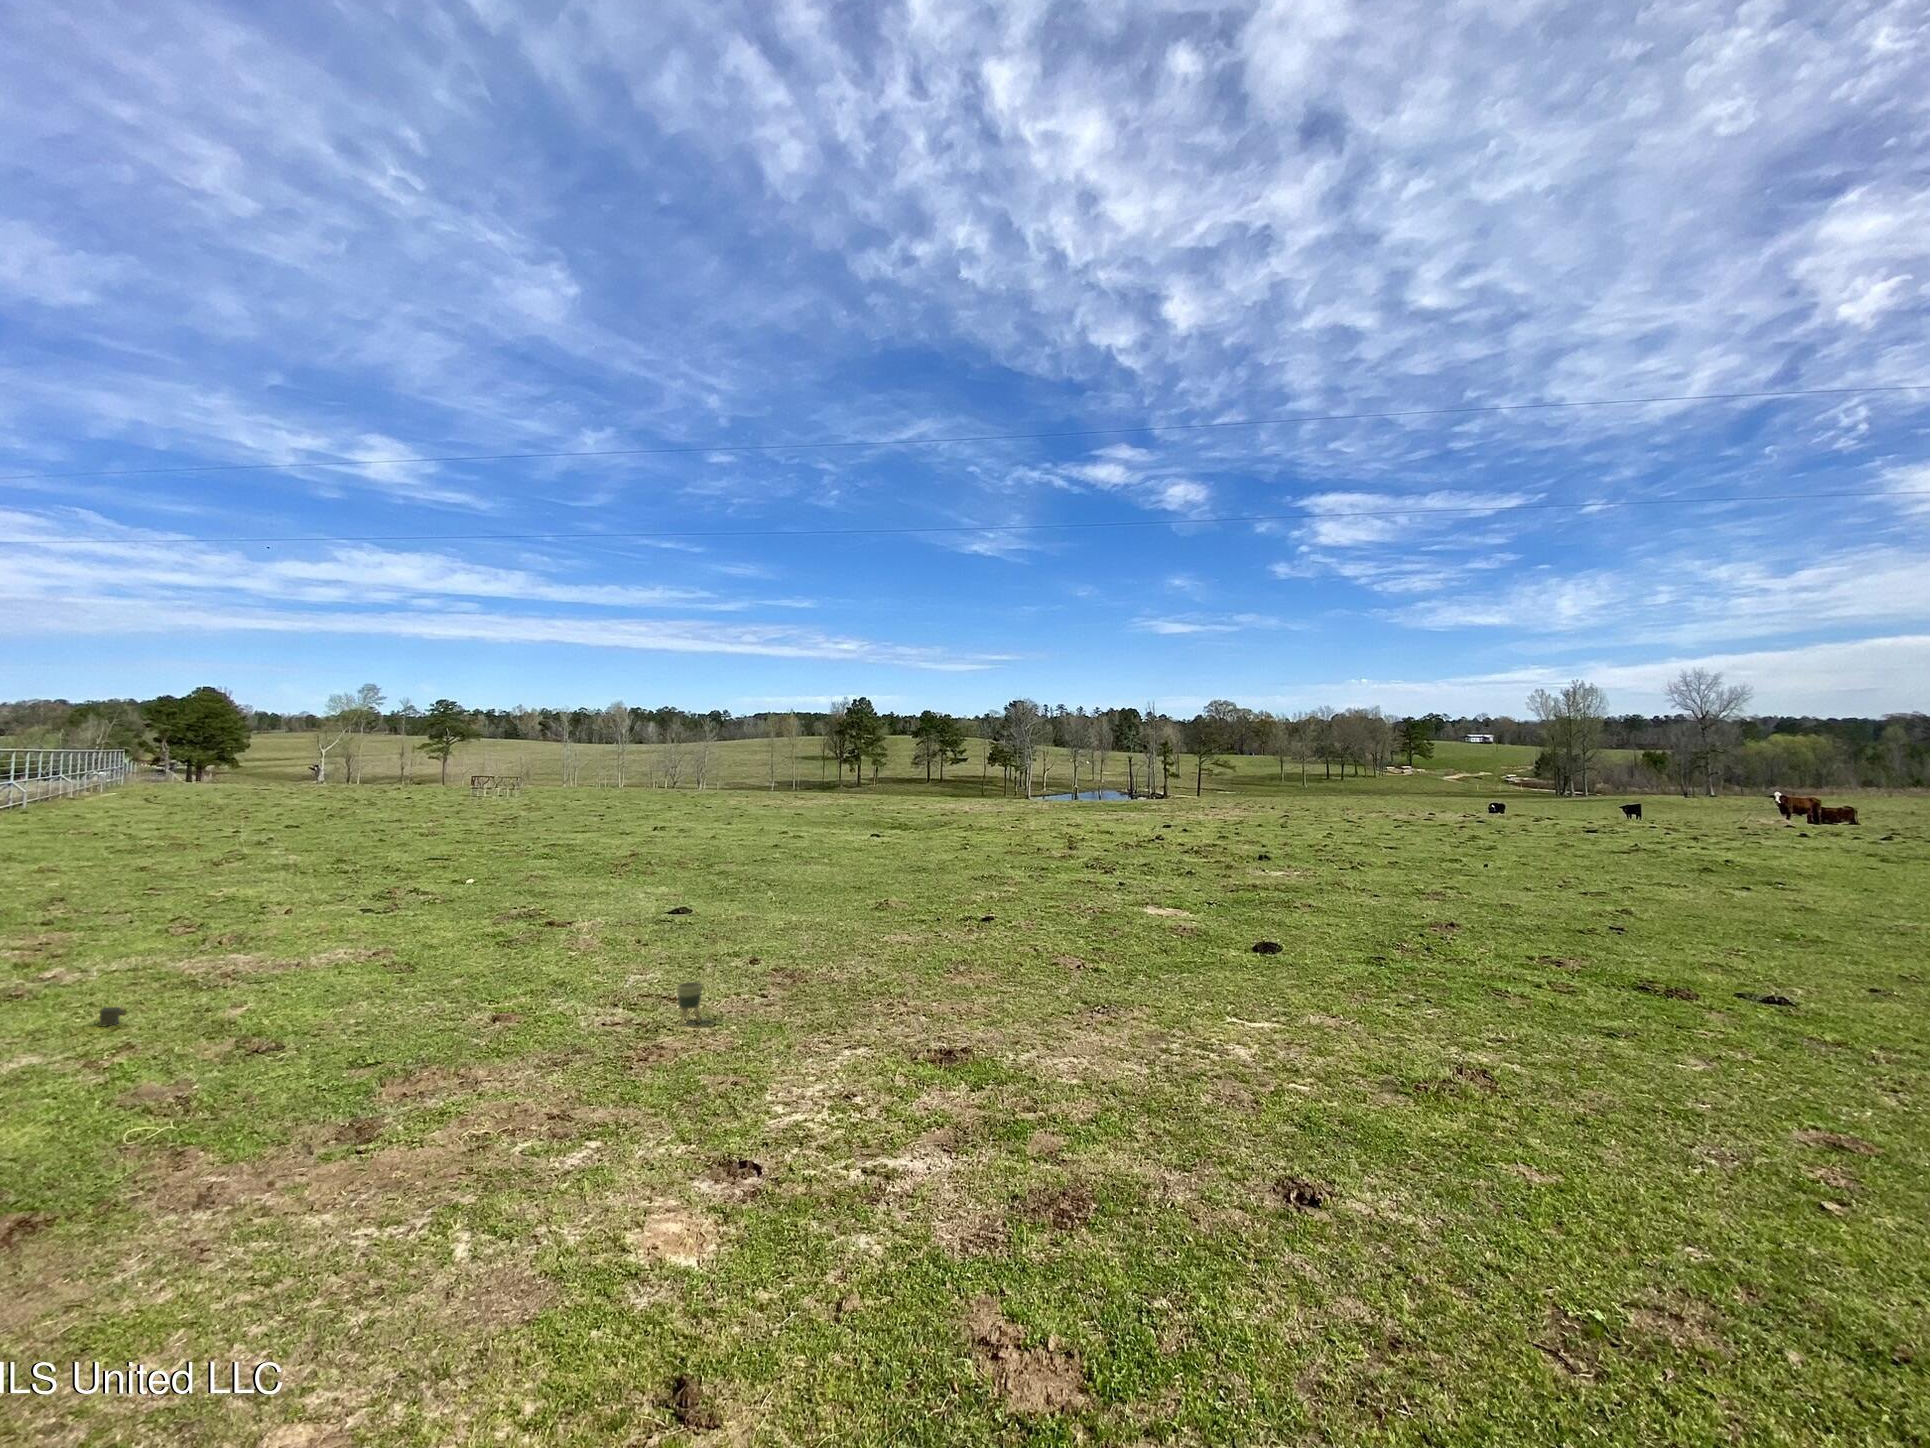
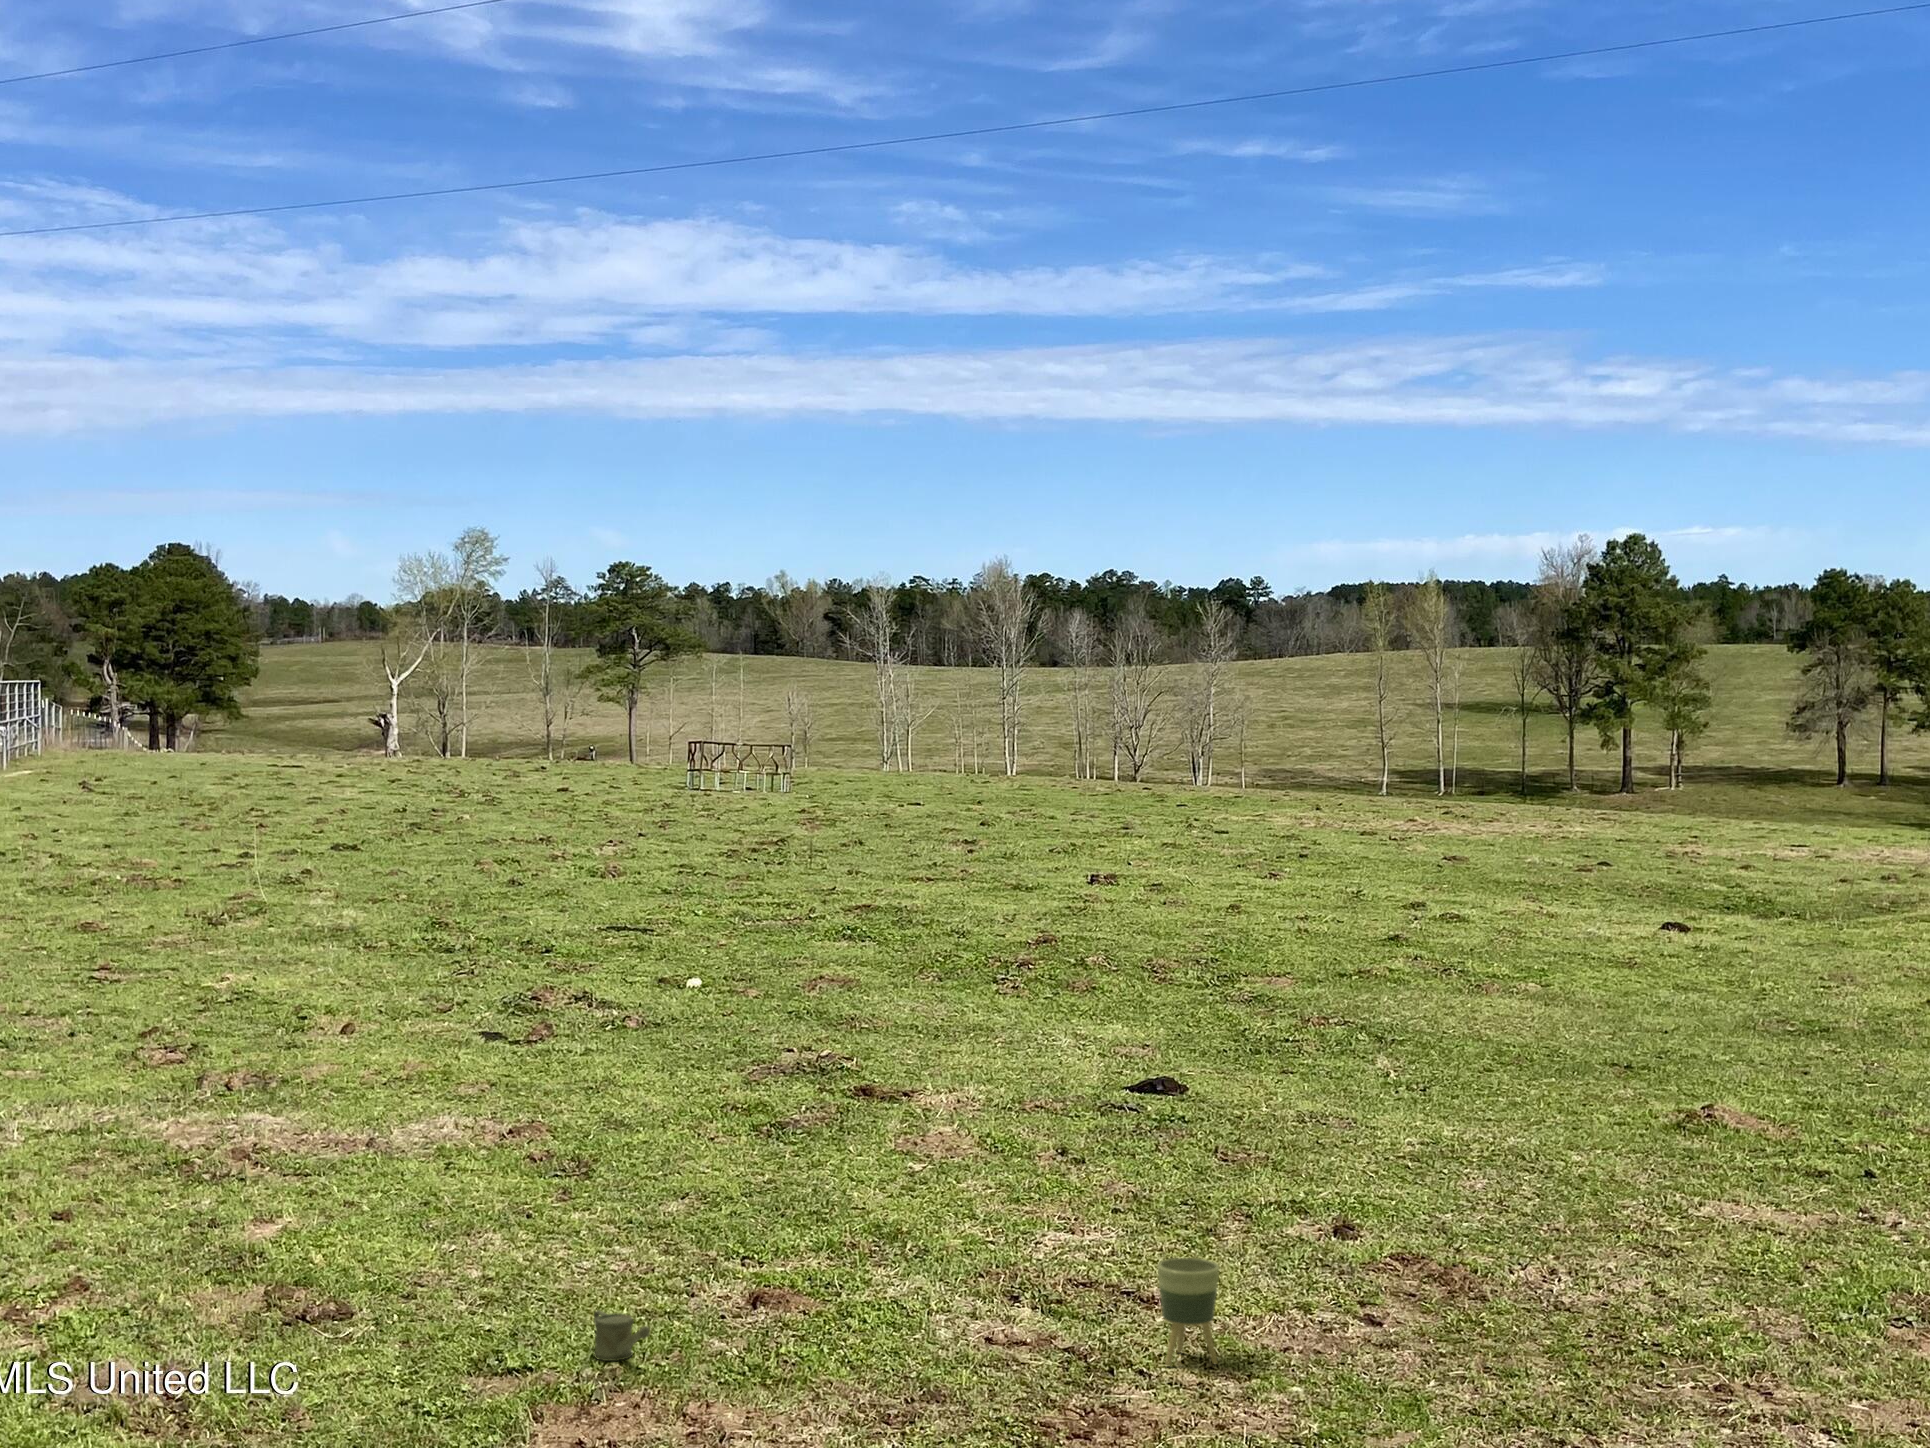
watering can: present [99,1007,124,1026] -> present [594,1310,650,1361]

